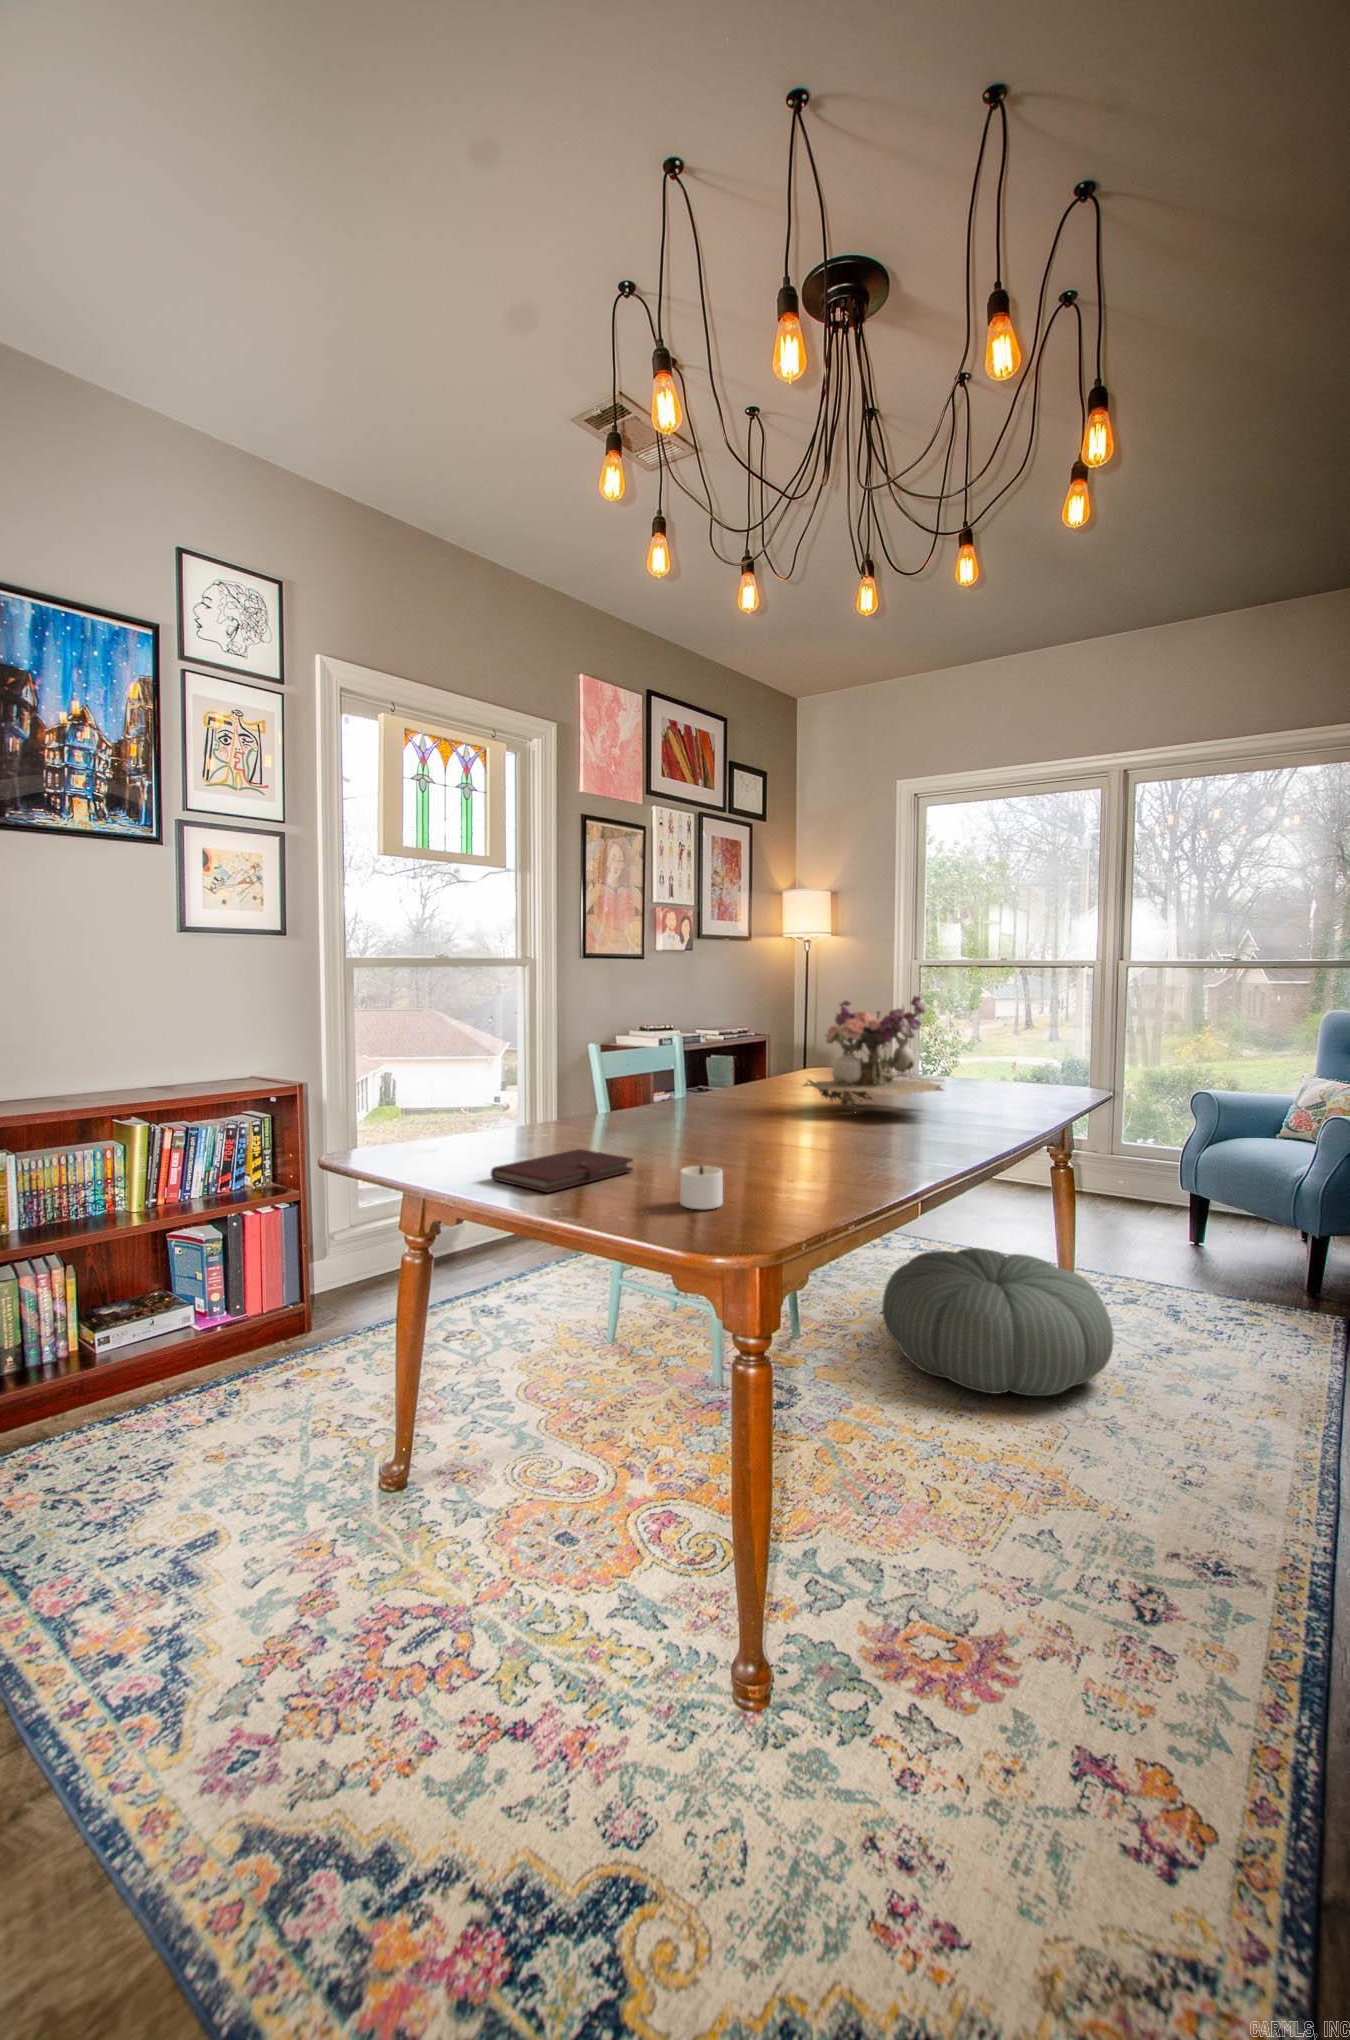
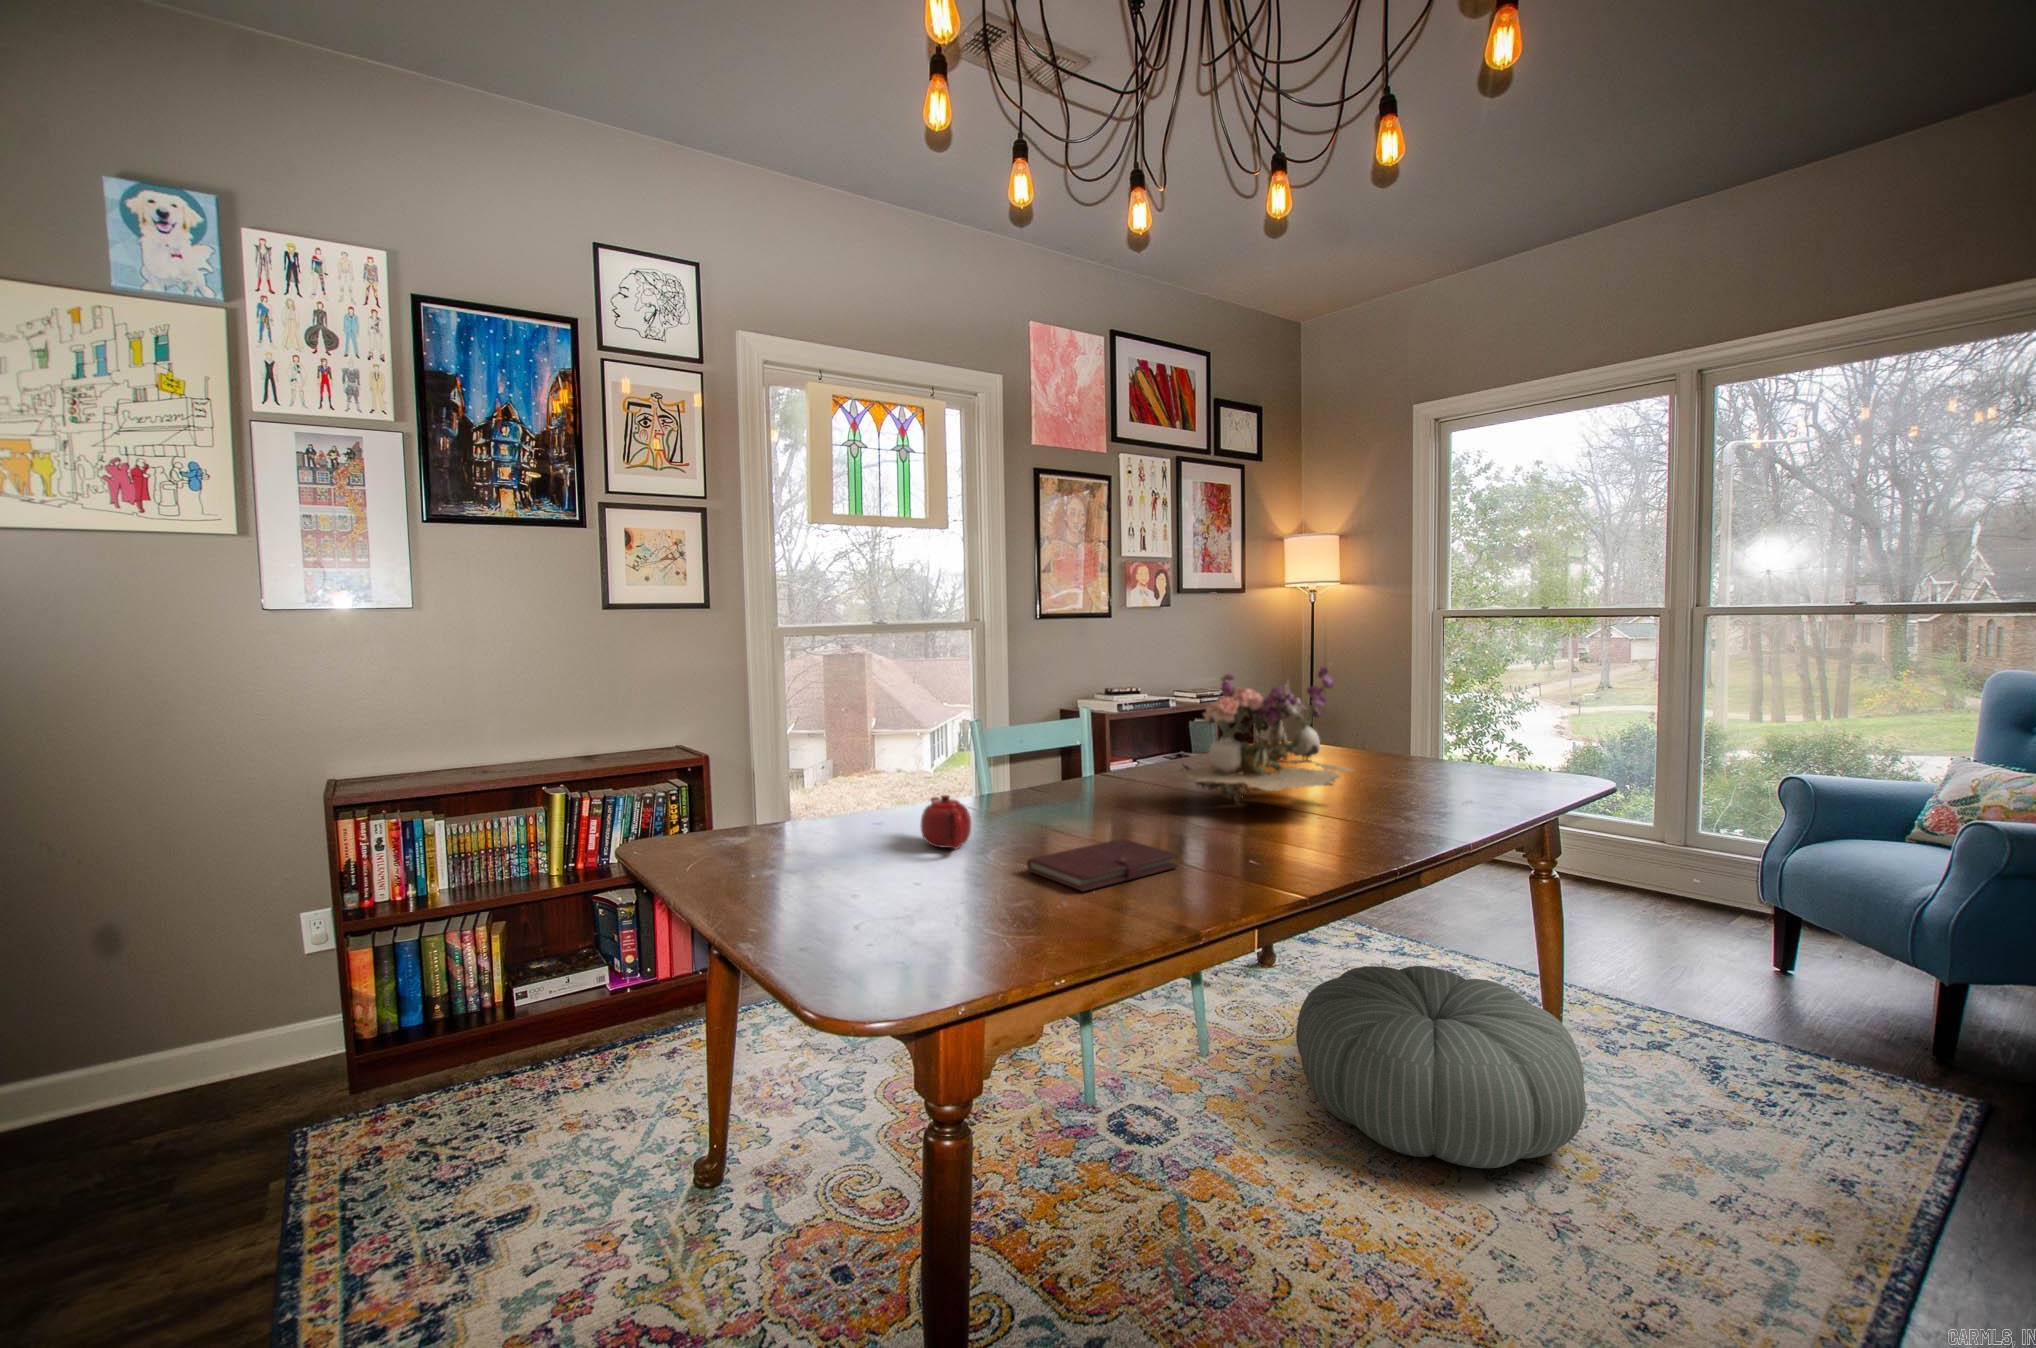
teapot: none [623,1100,678,1147] -> present [920,795,971,849]
notebook: present [491,1149,633,1192] -> present [1027,839,1178,891]
candle: present [680,1166,723,1209] -> none [873,890,941,945]

